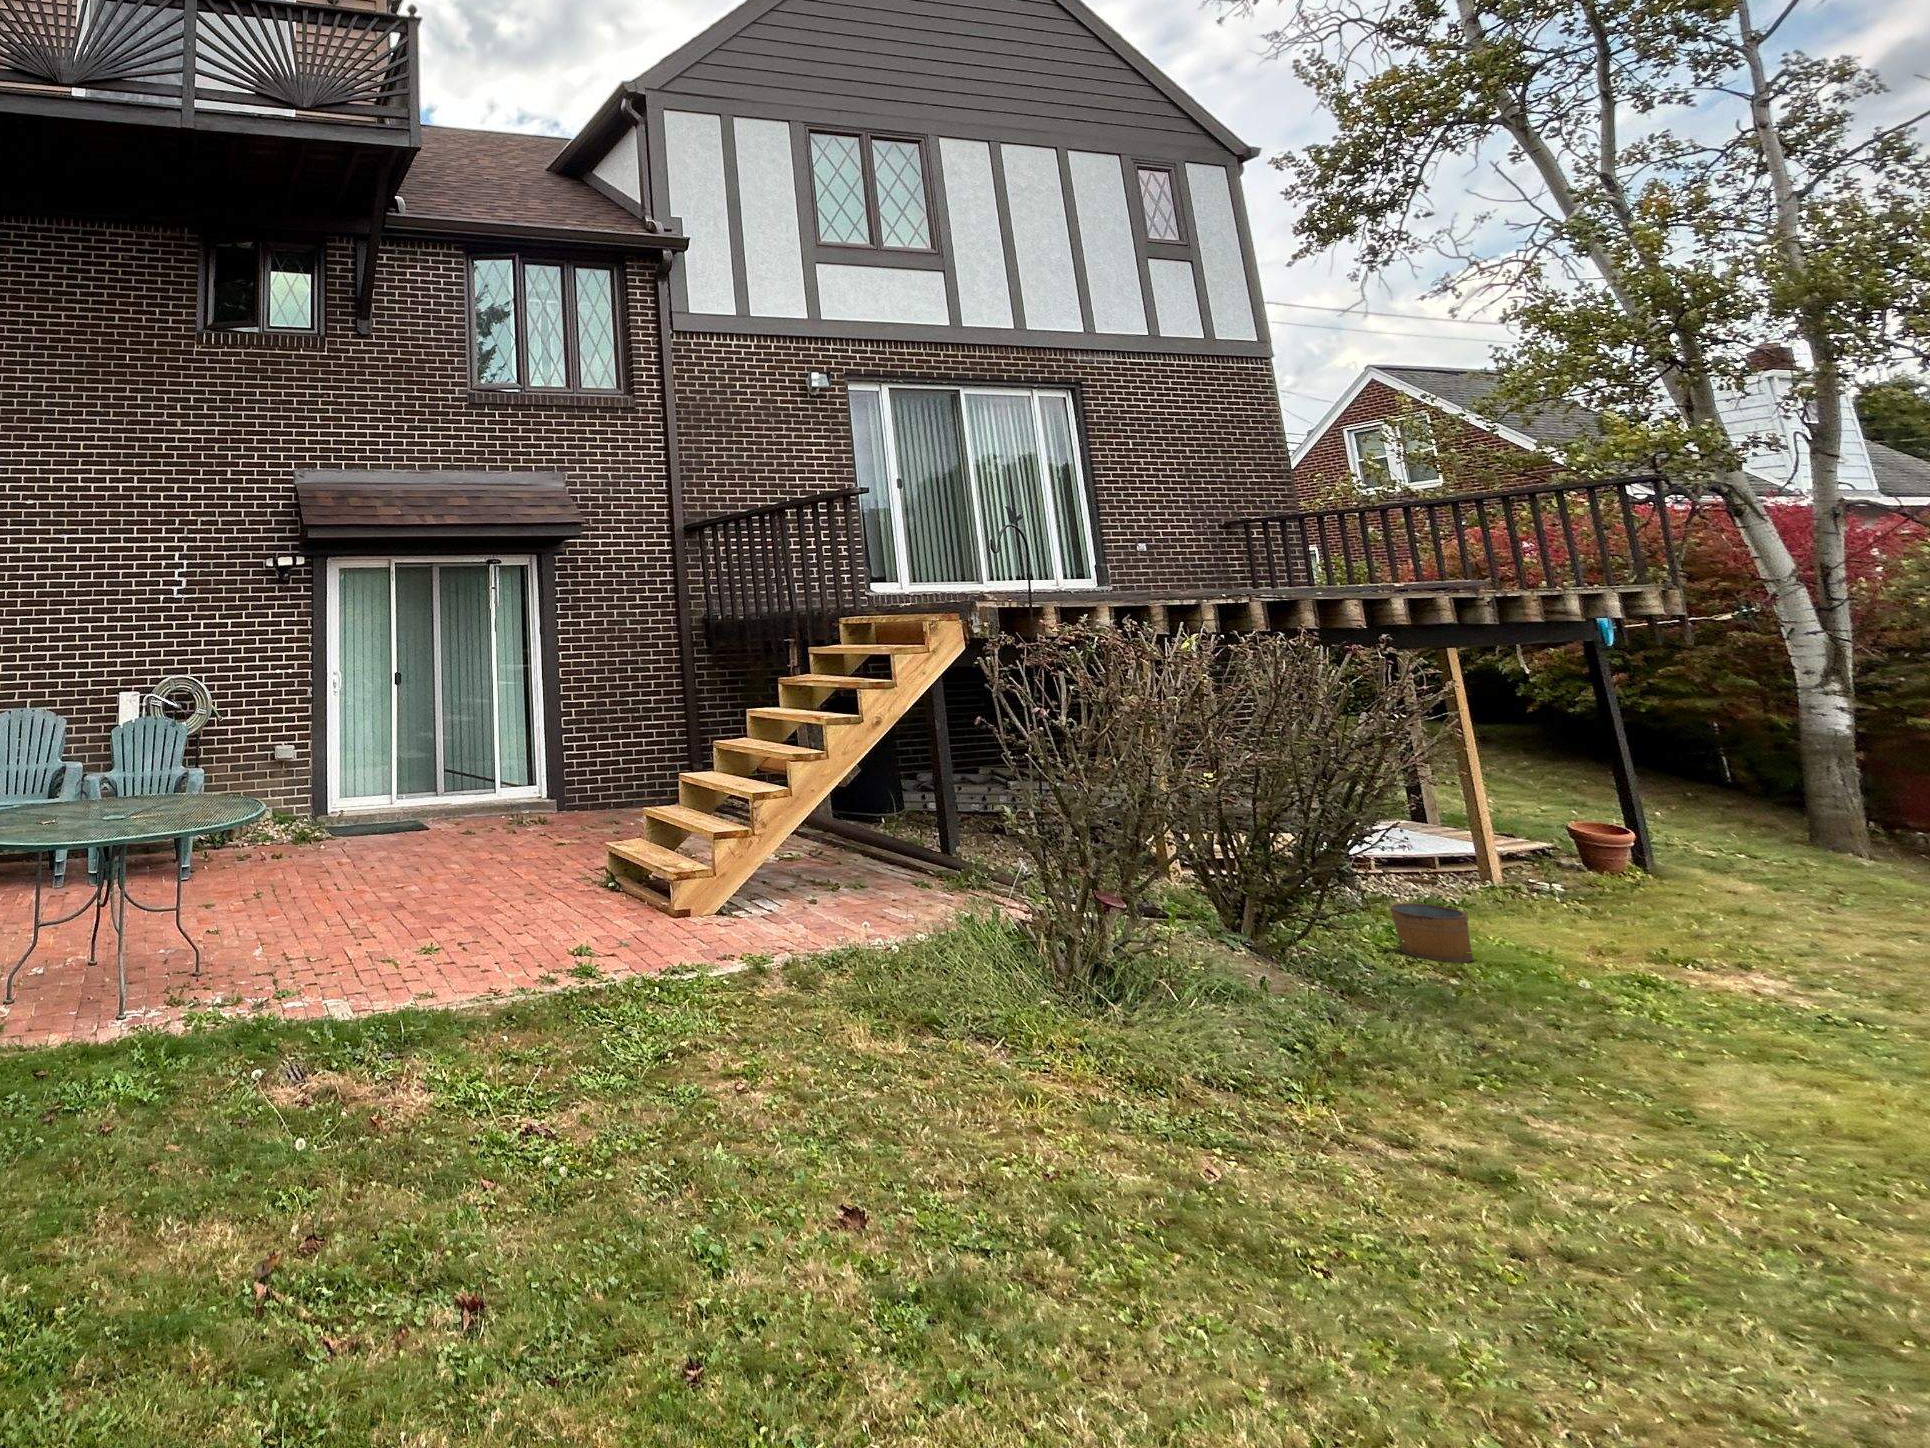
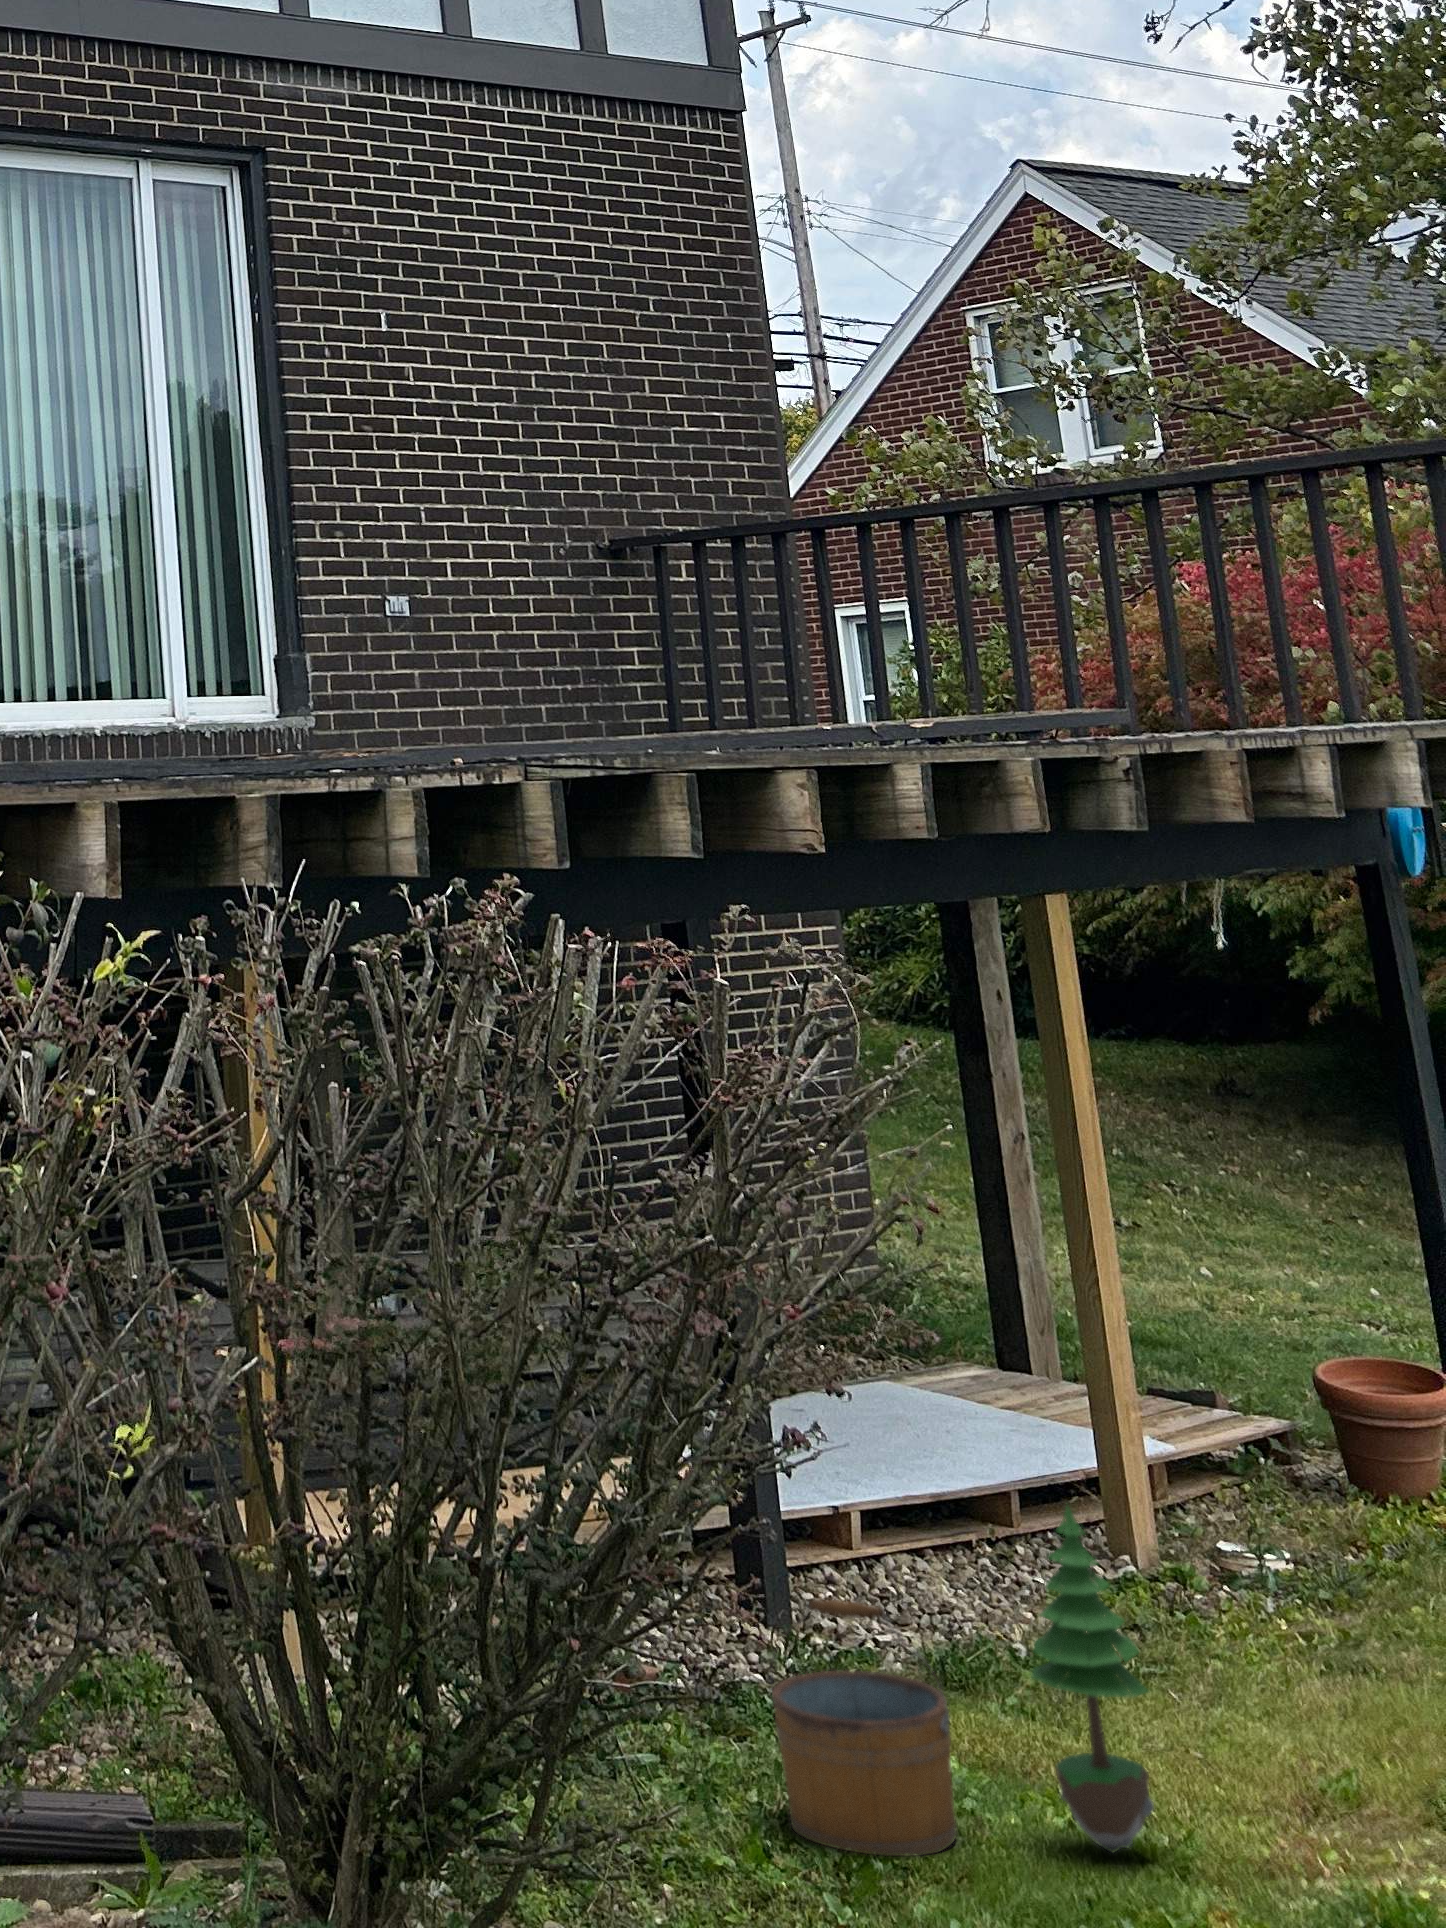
potted tree: none [1501,849,1559,969] -> present [1032,1507,1154,1853]

